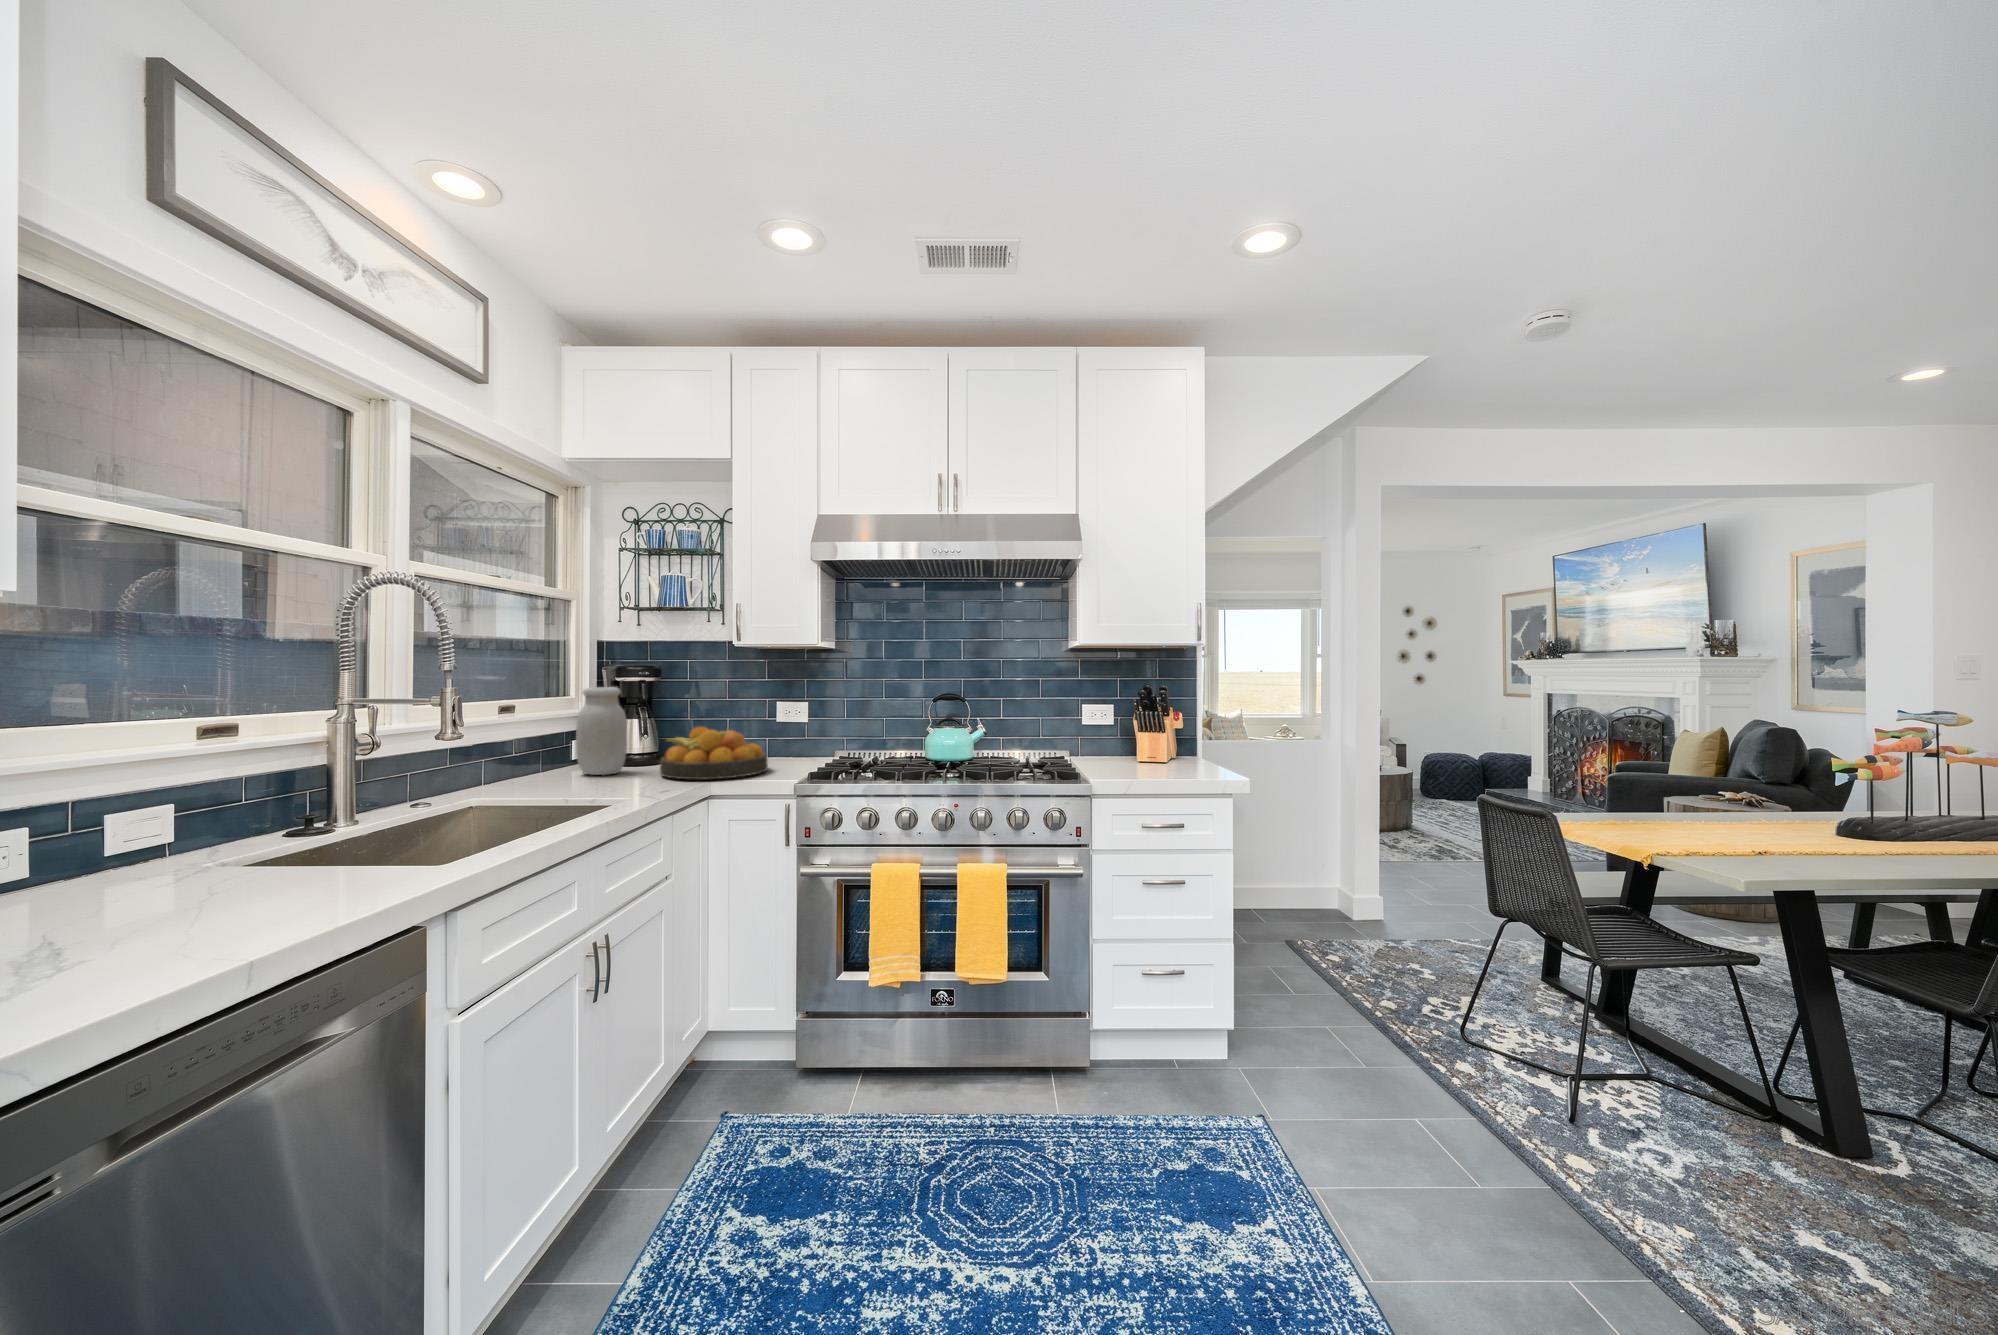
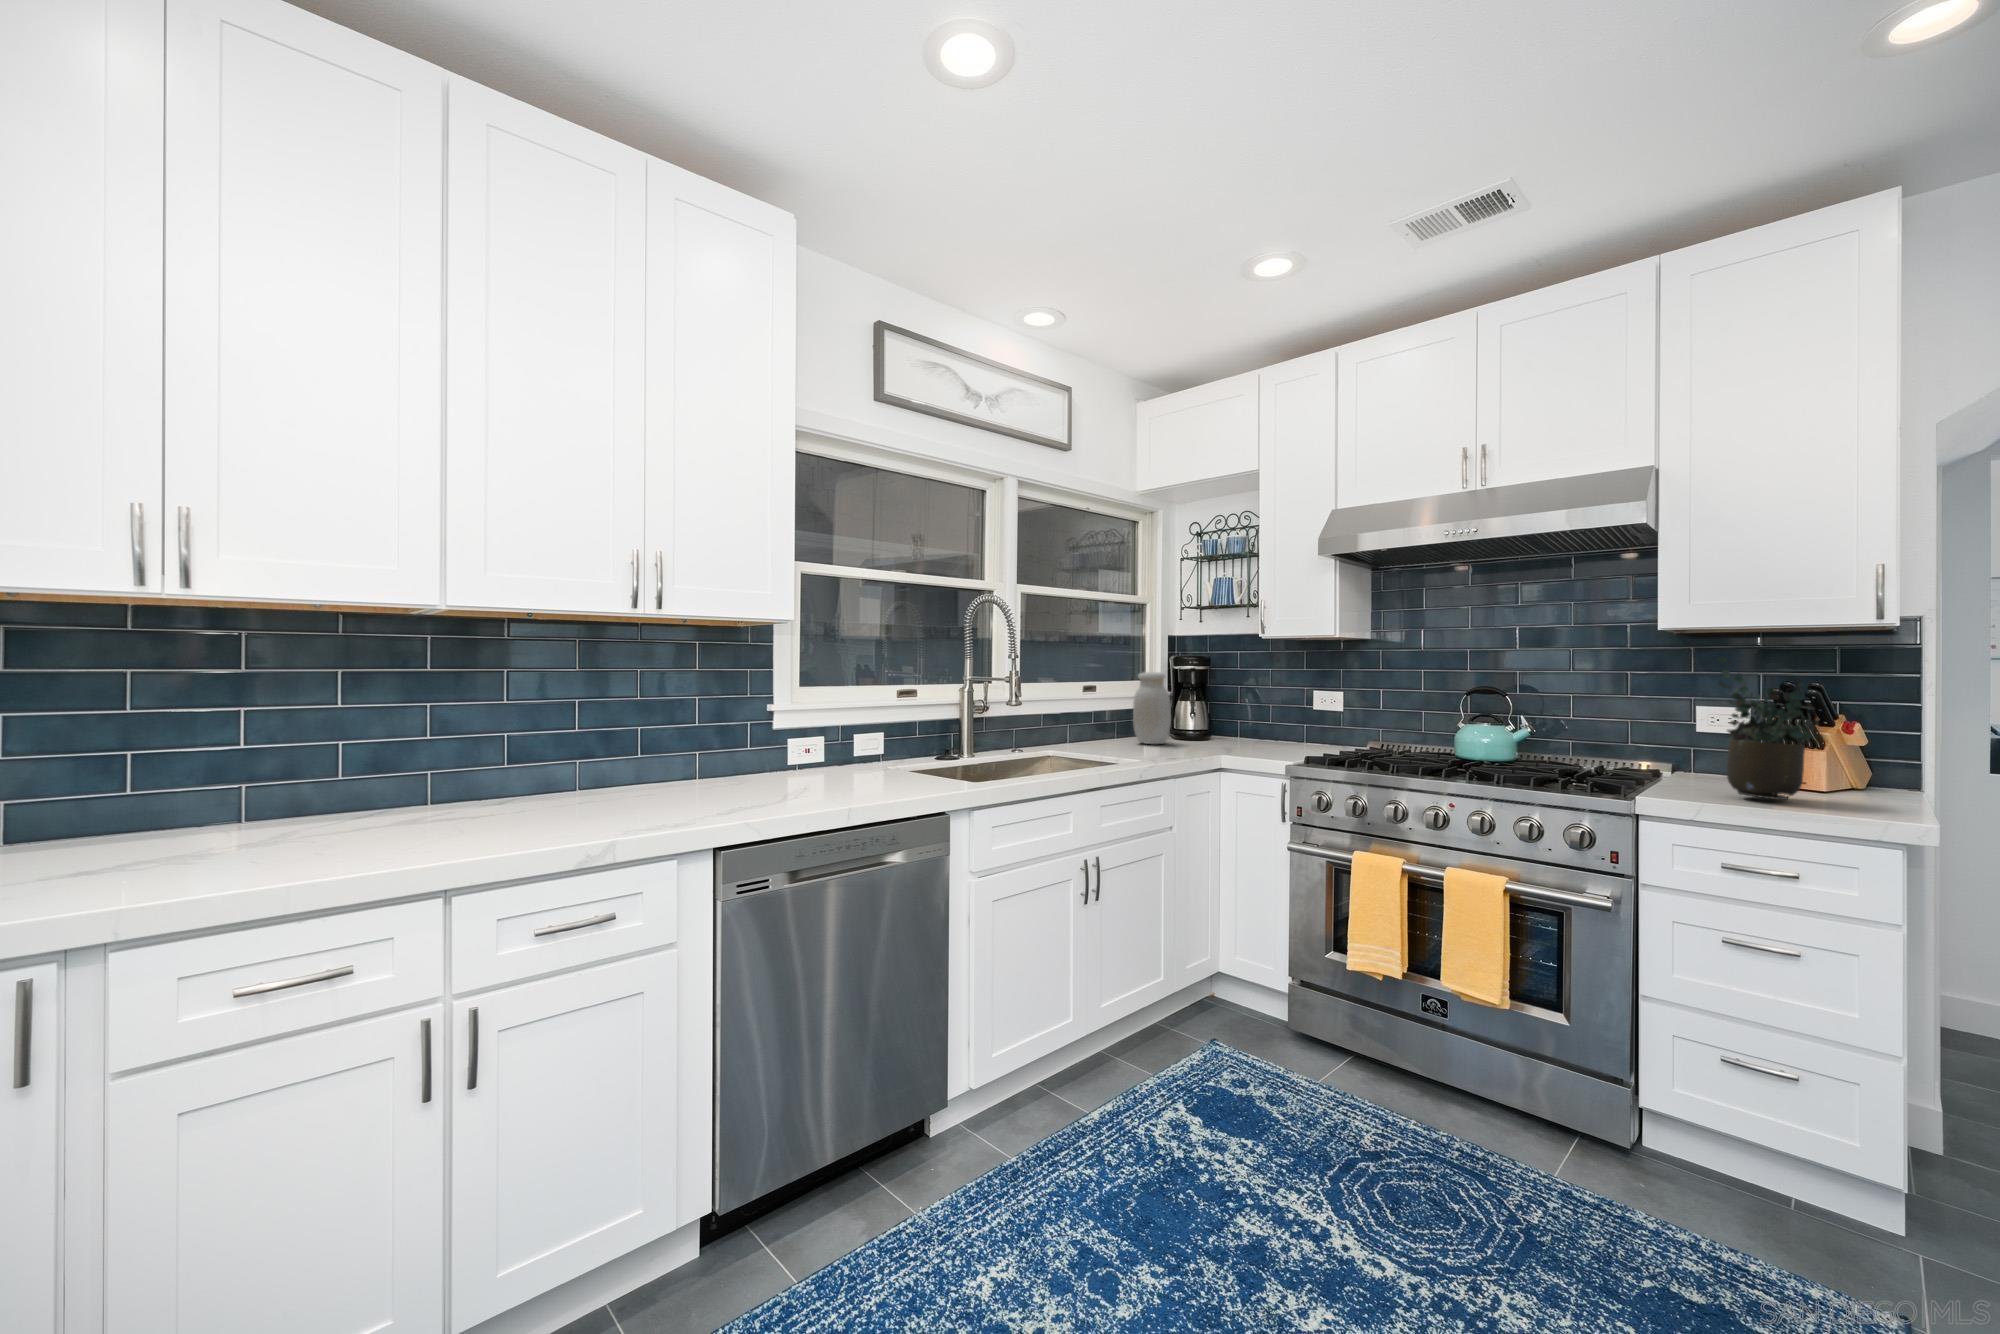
potted plant: none [1121,671,1181,776] -> present [1718,656,1820,800]
fruit bowl: present [660,727,768,779] -> none [1189,708,1283,754]

